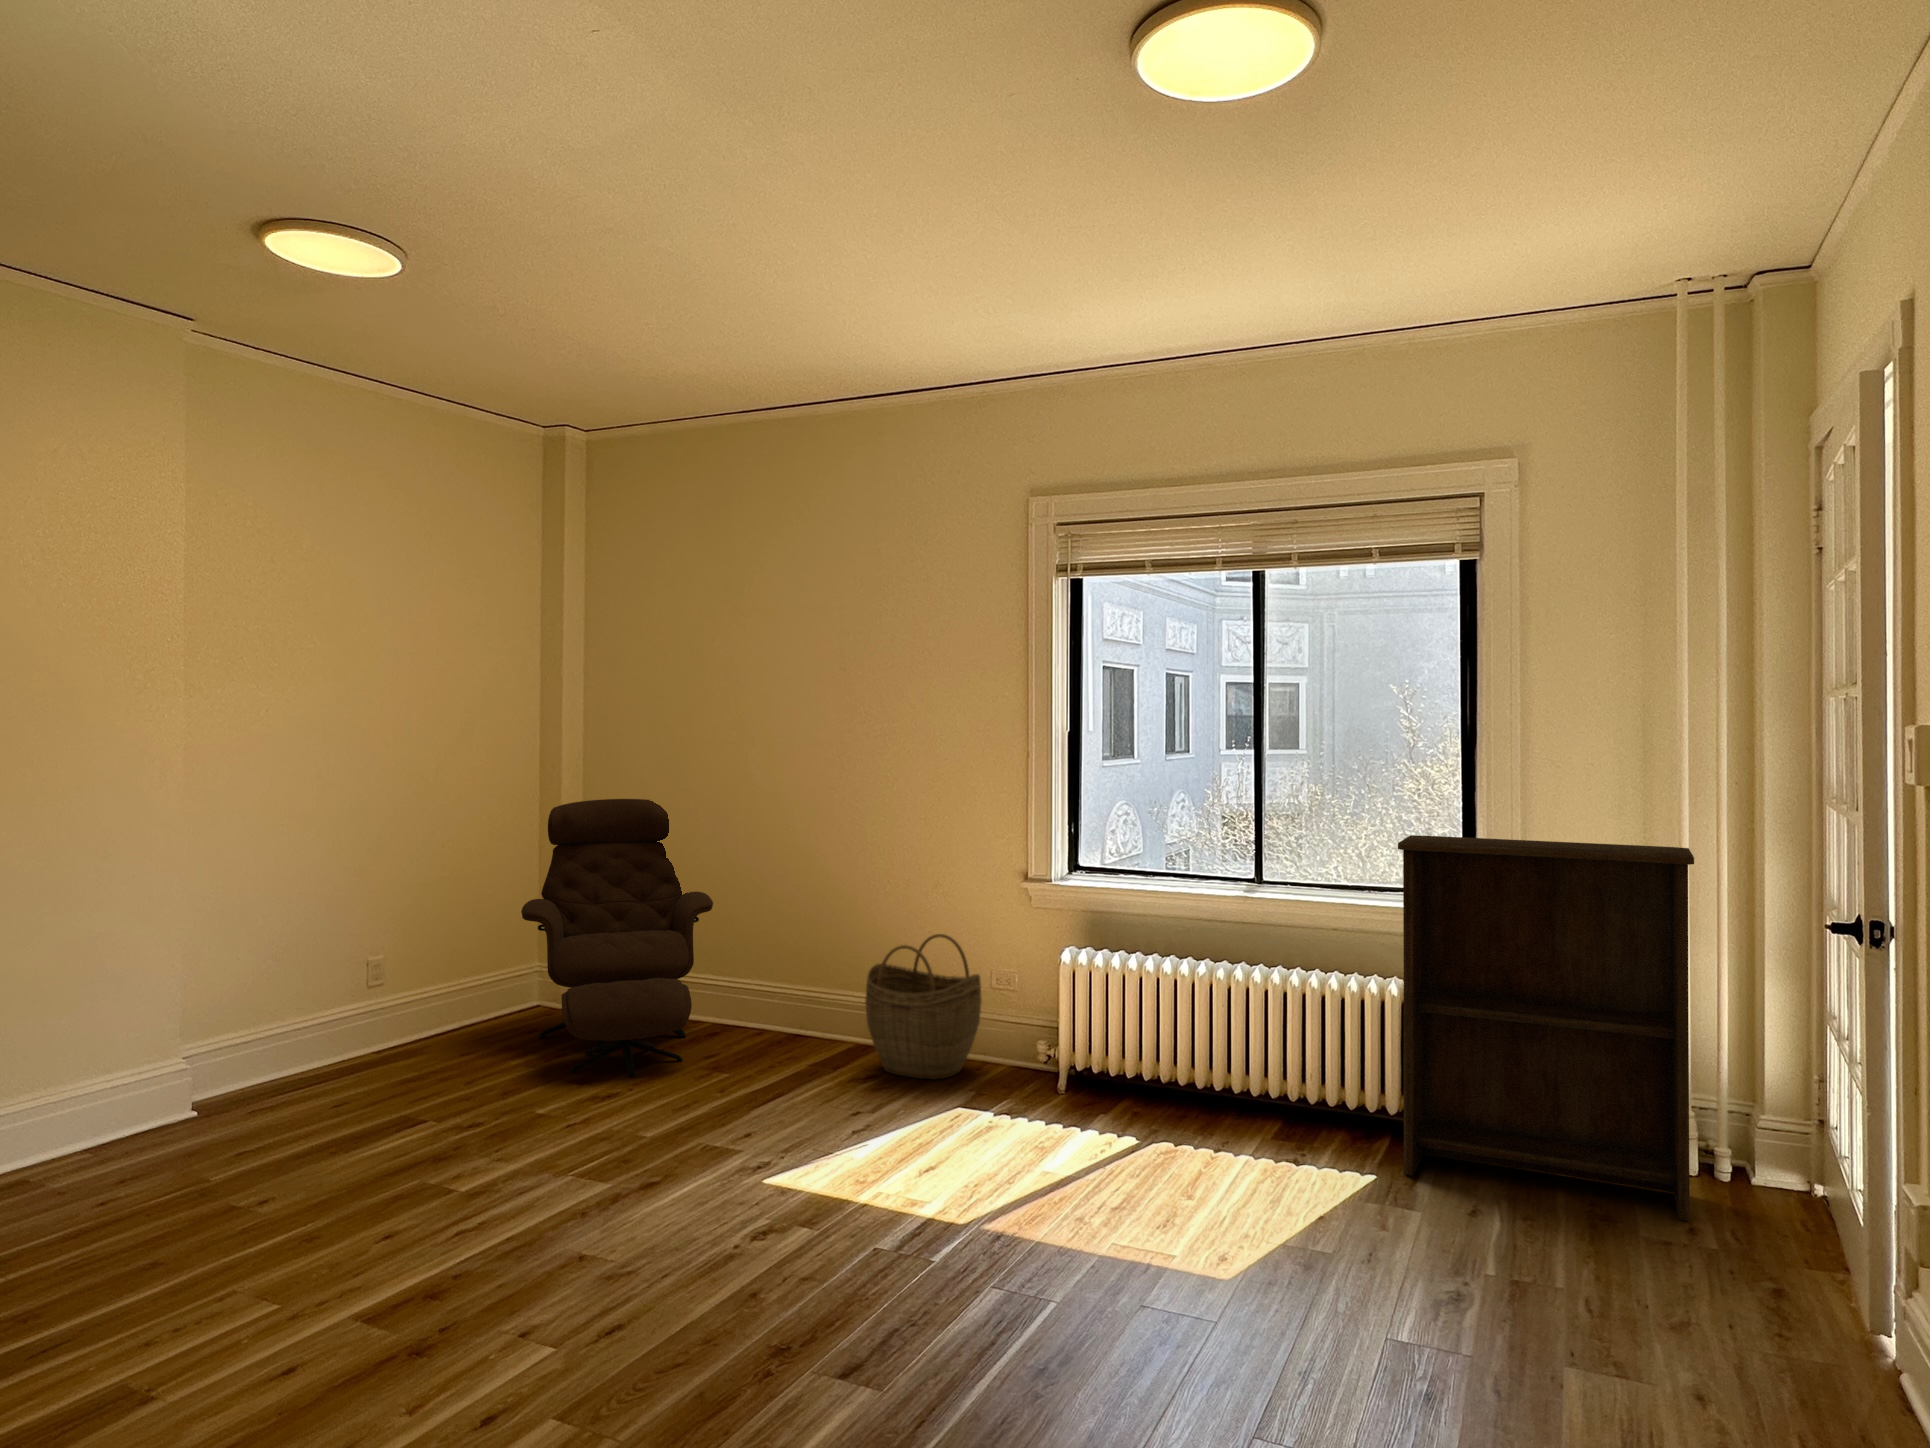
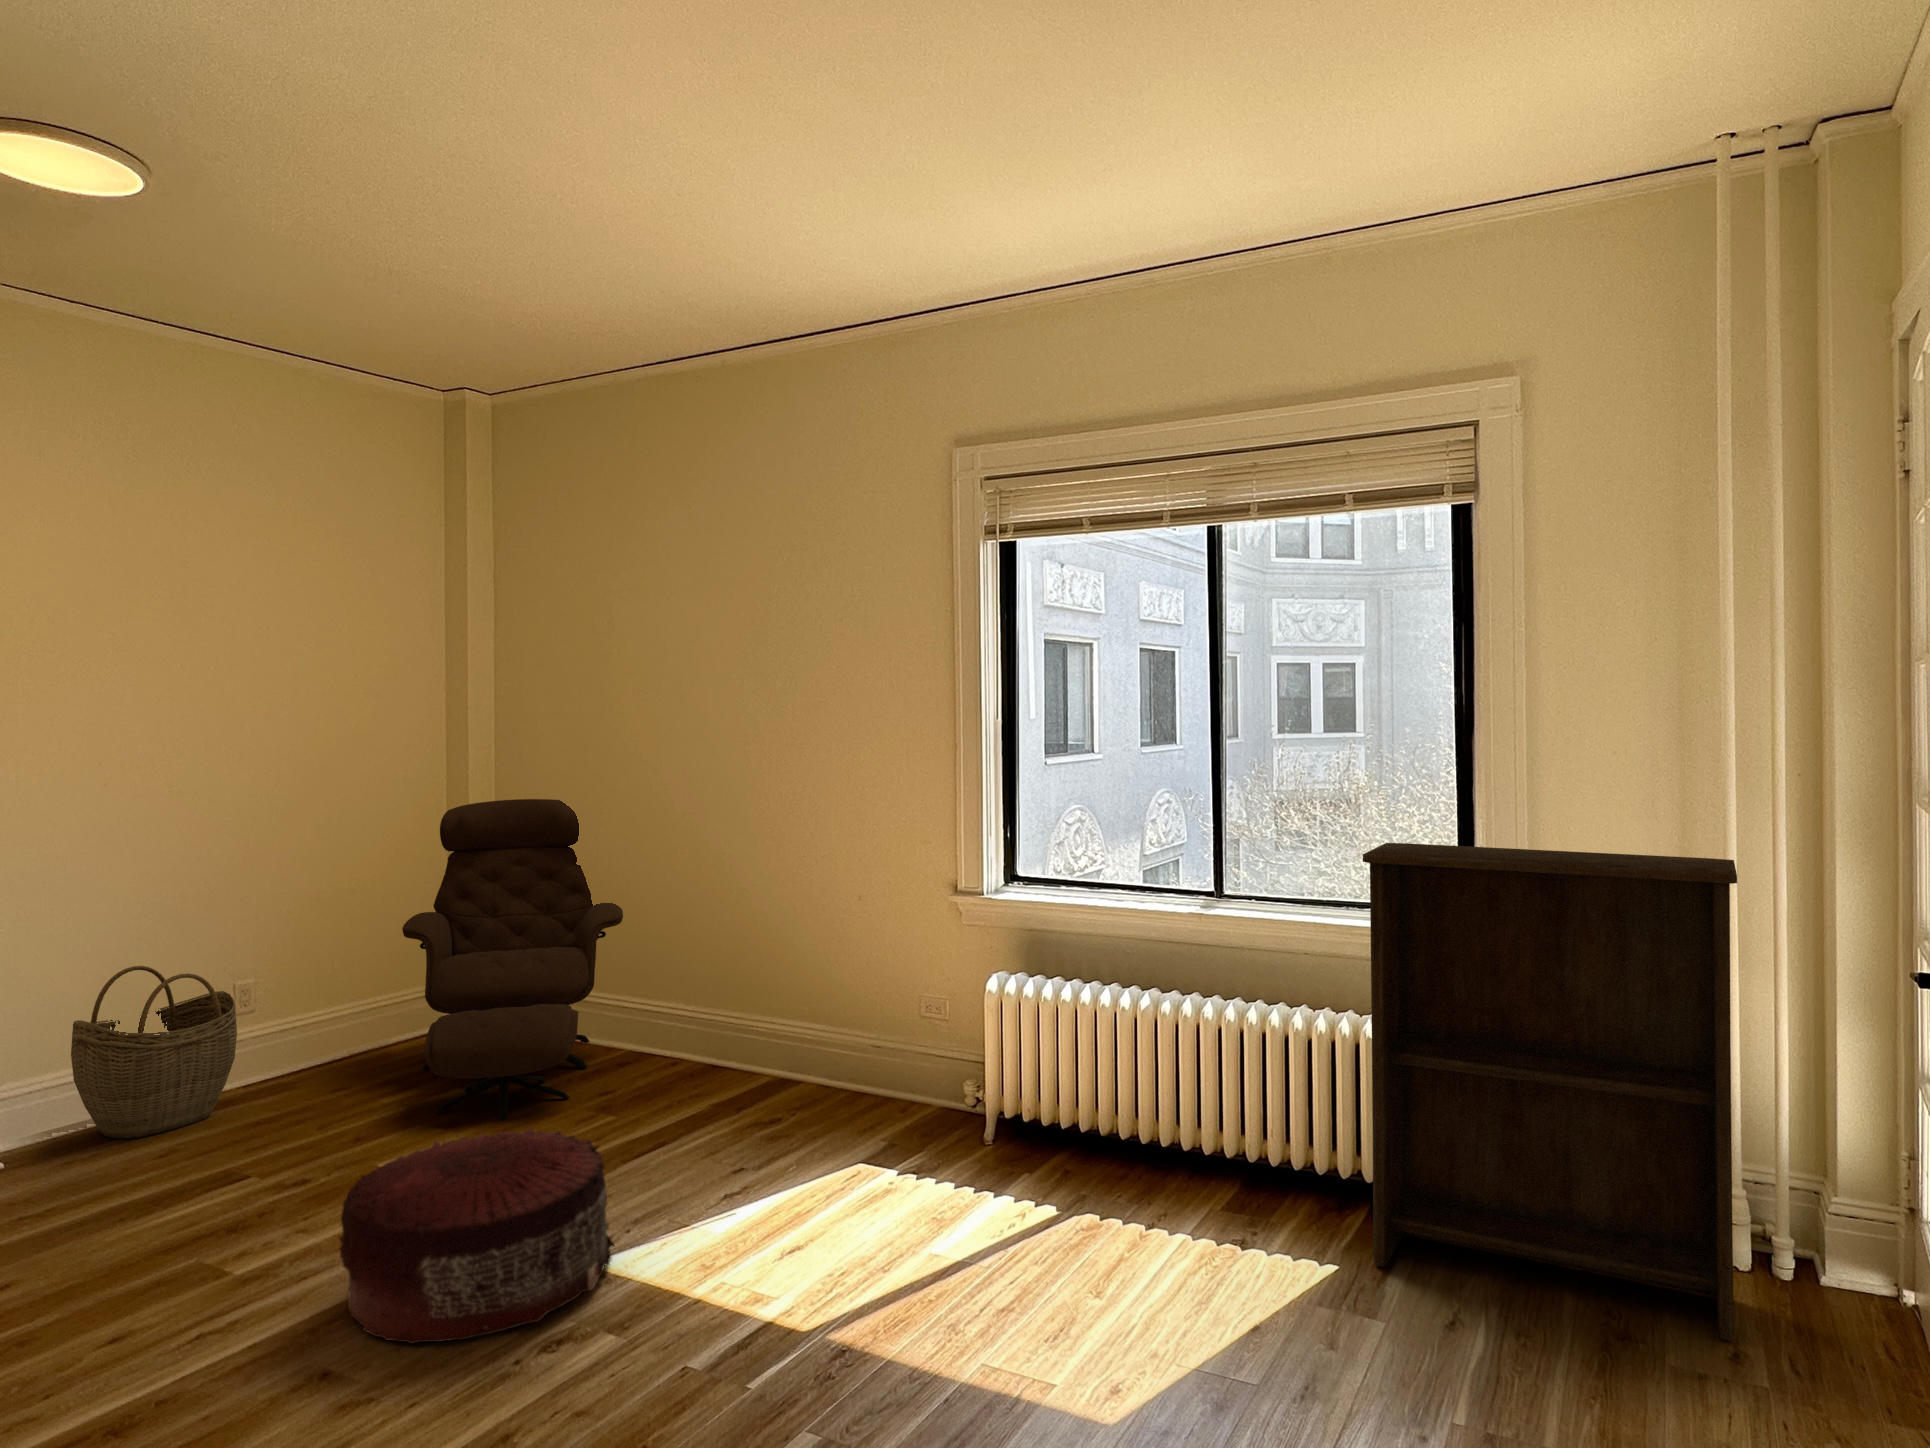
woven basket: present [865,934,981,1079] -> present [71,966,237,1139]
pouf: none [573,1069,785,1235] -> present [339,1127,614,1344]

